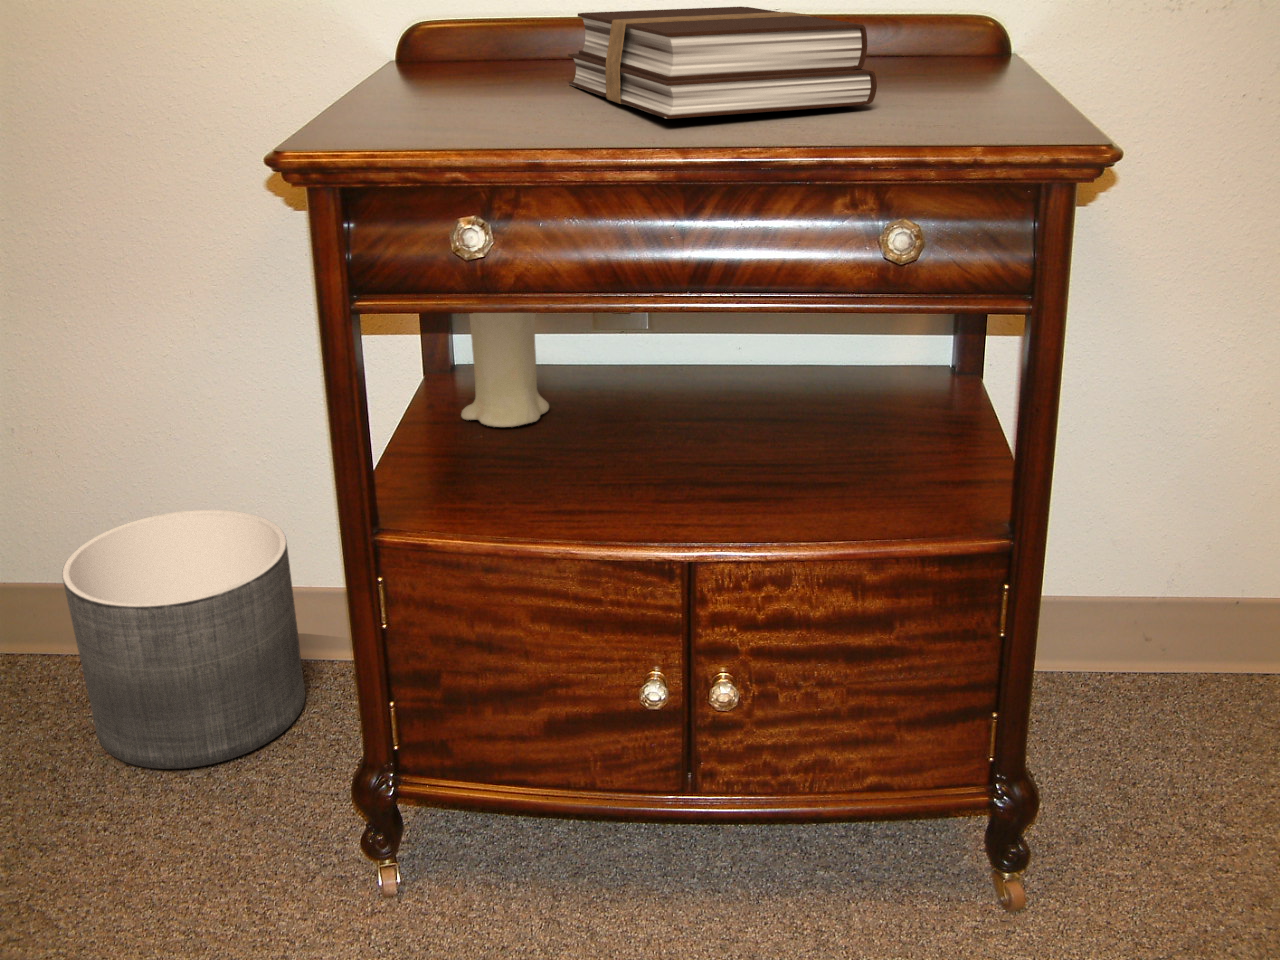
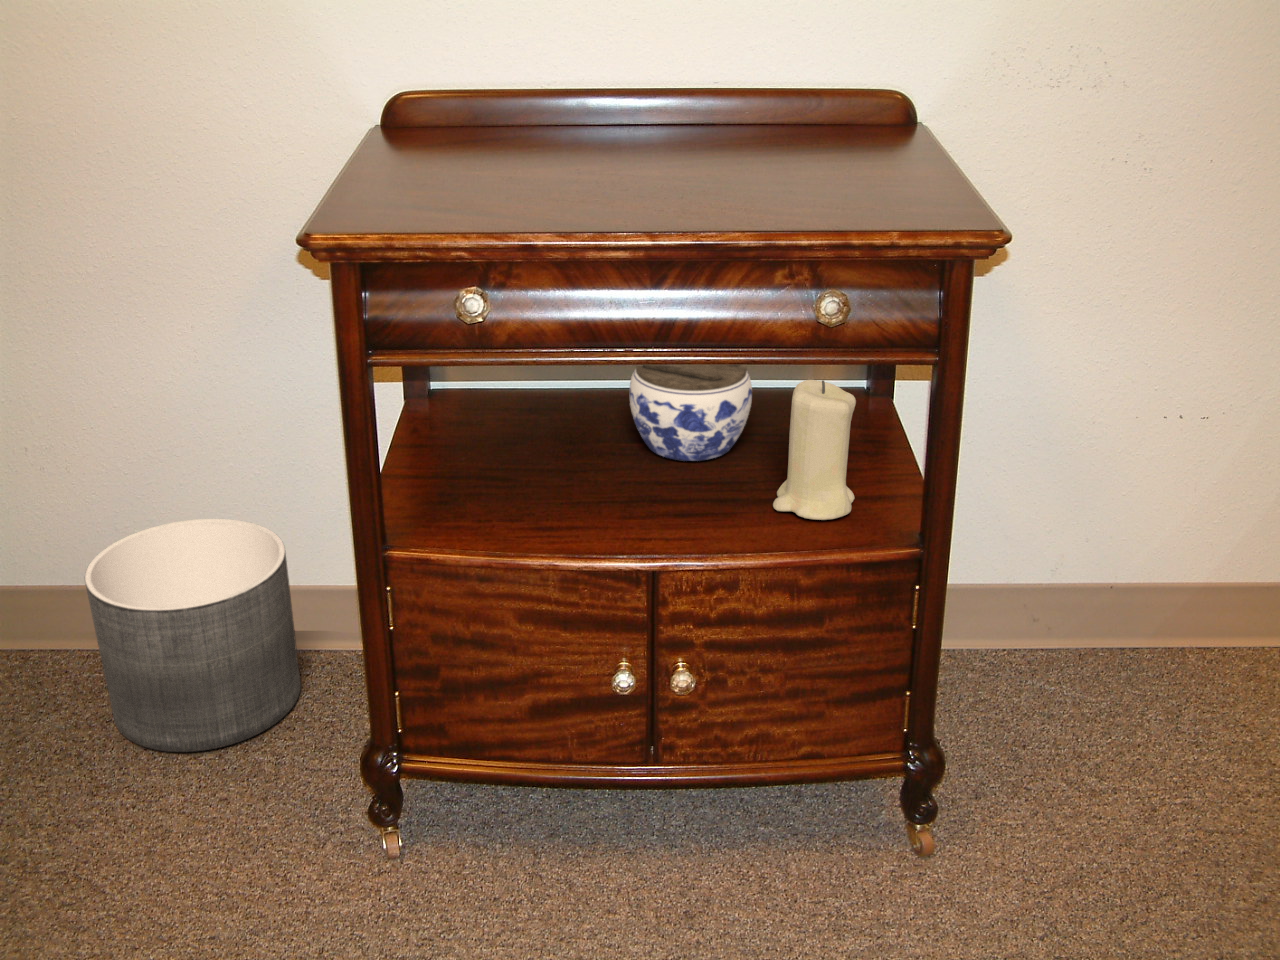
book: present [568,7,877,119] -> none [542,88,809,202]
jar: none [670,311,812,440] -> present [630,365,752,461]
candle: present [461,313,549,427] -> present [773,380,856,520]

